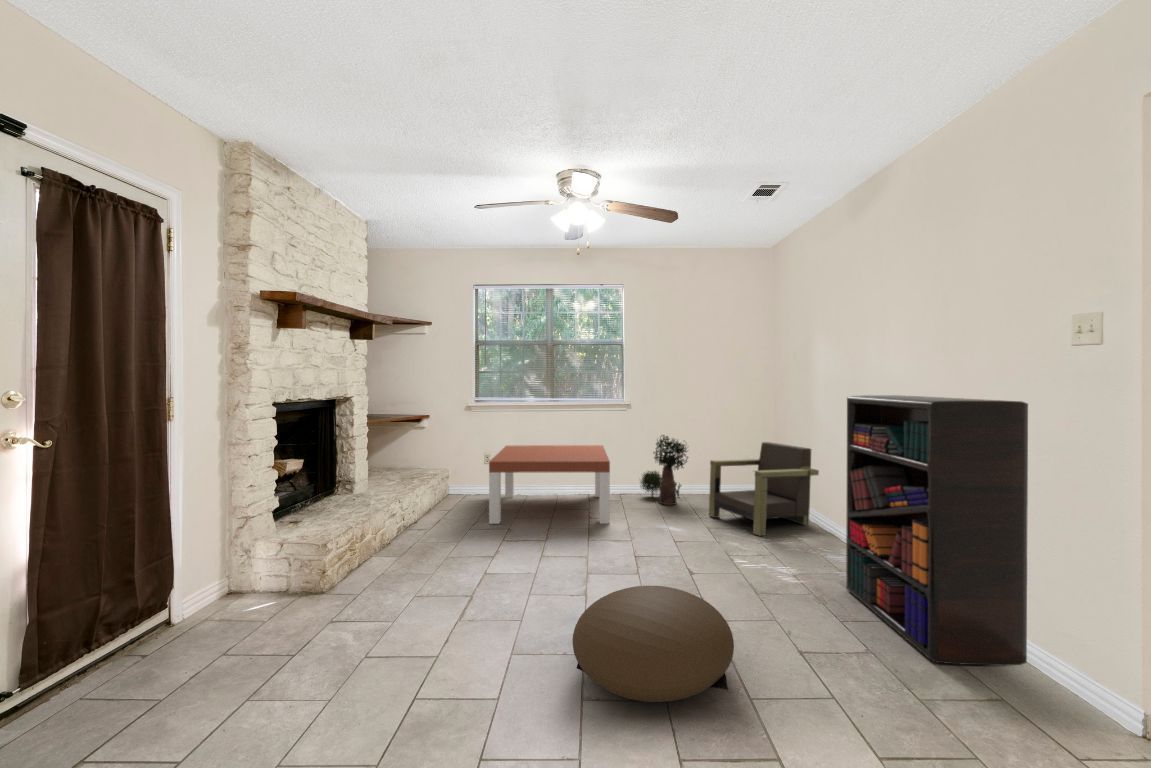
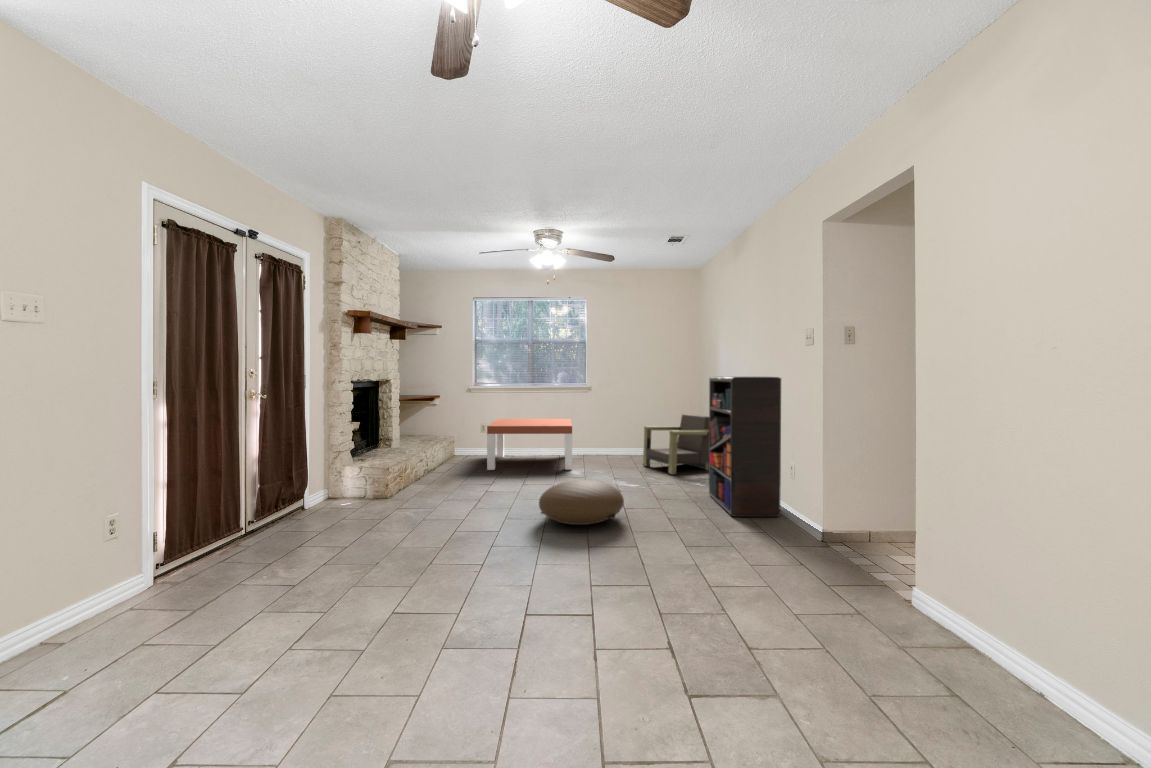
potted plant: present [641,435,688,505] -> none [597,410,633,461]

